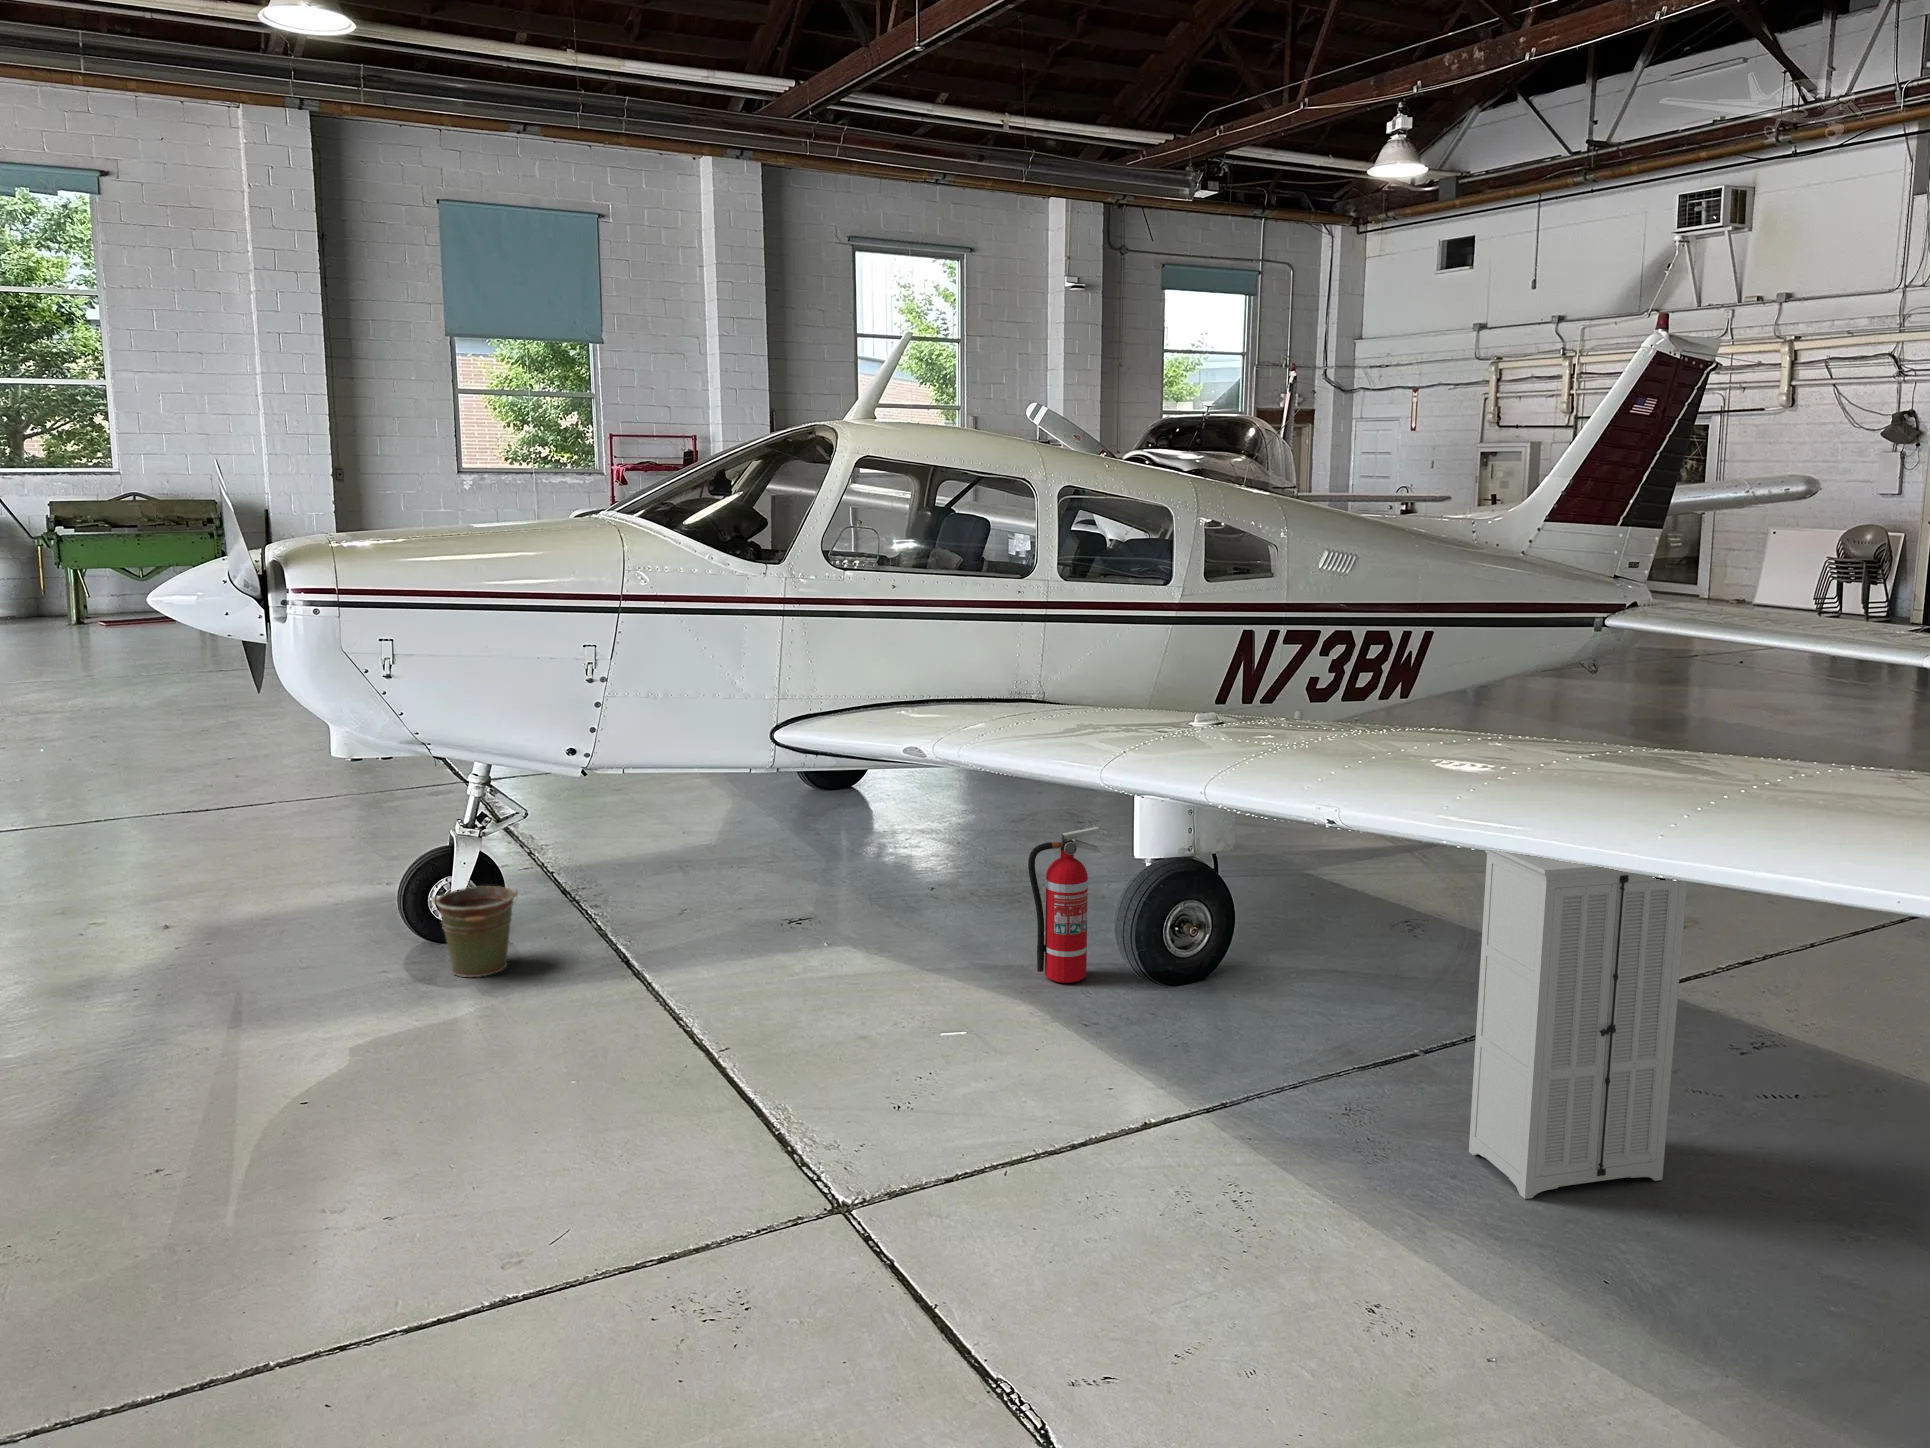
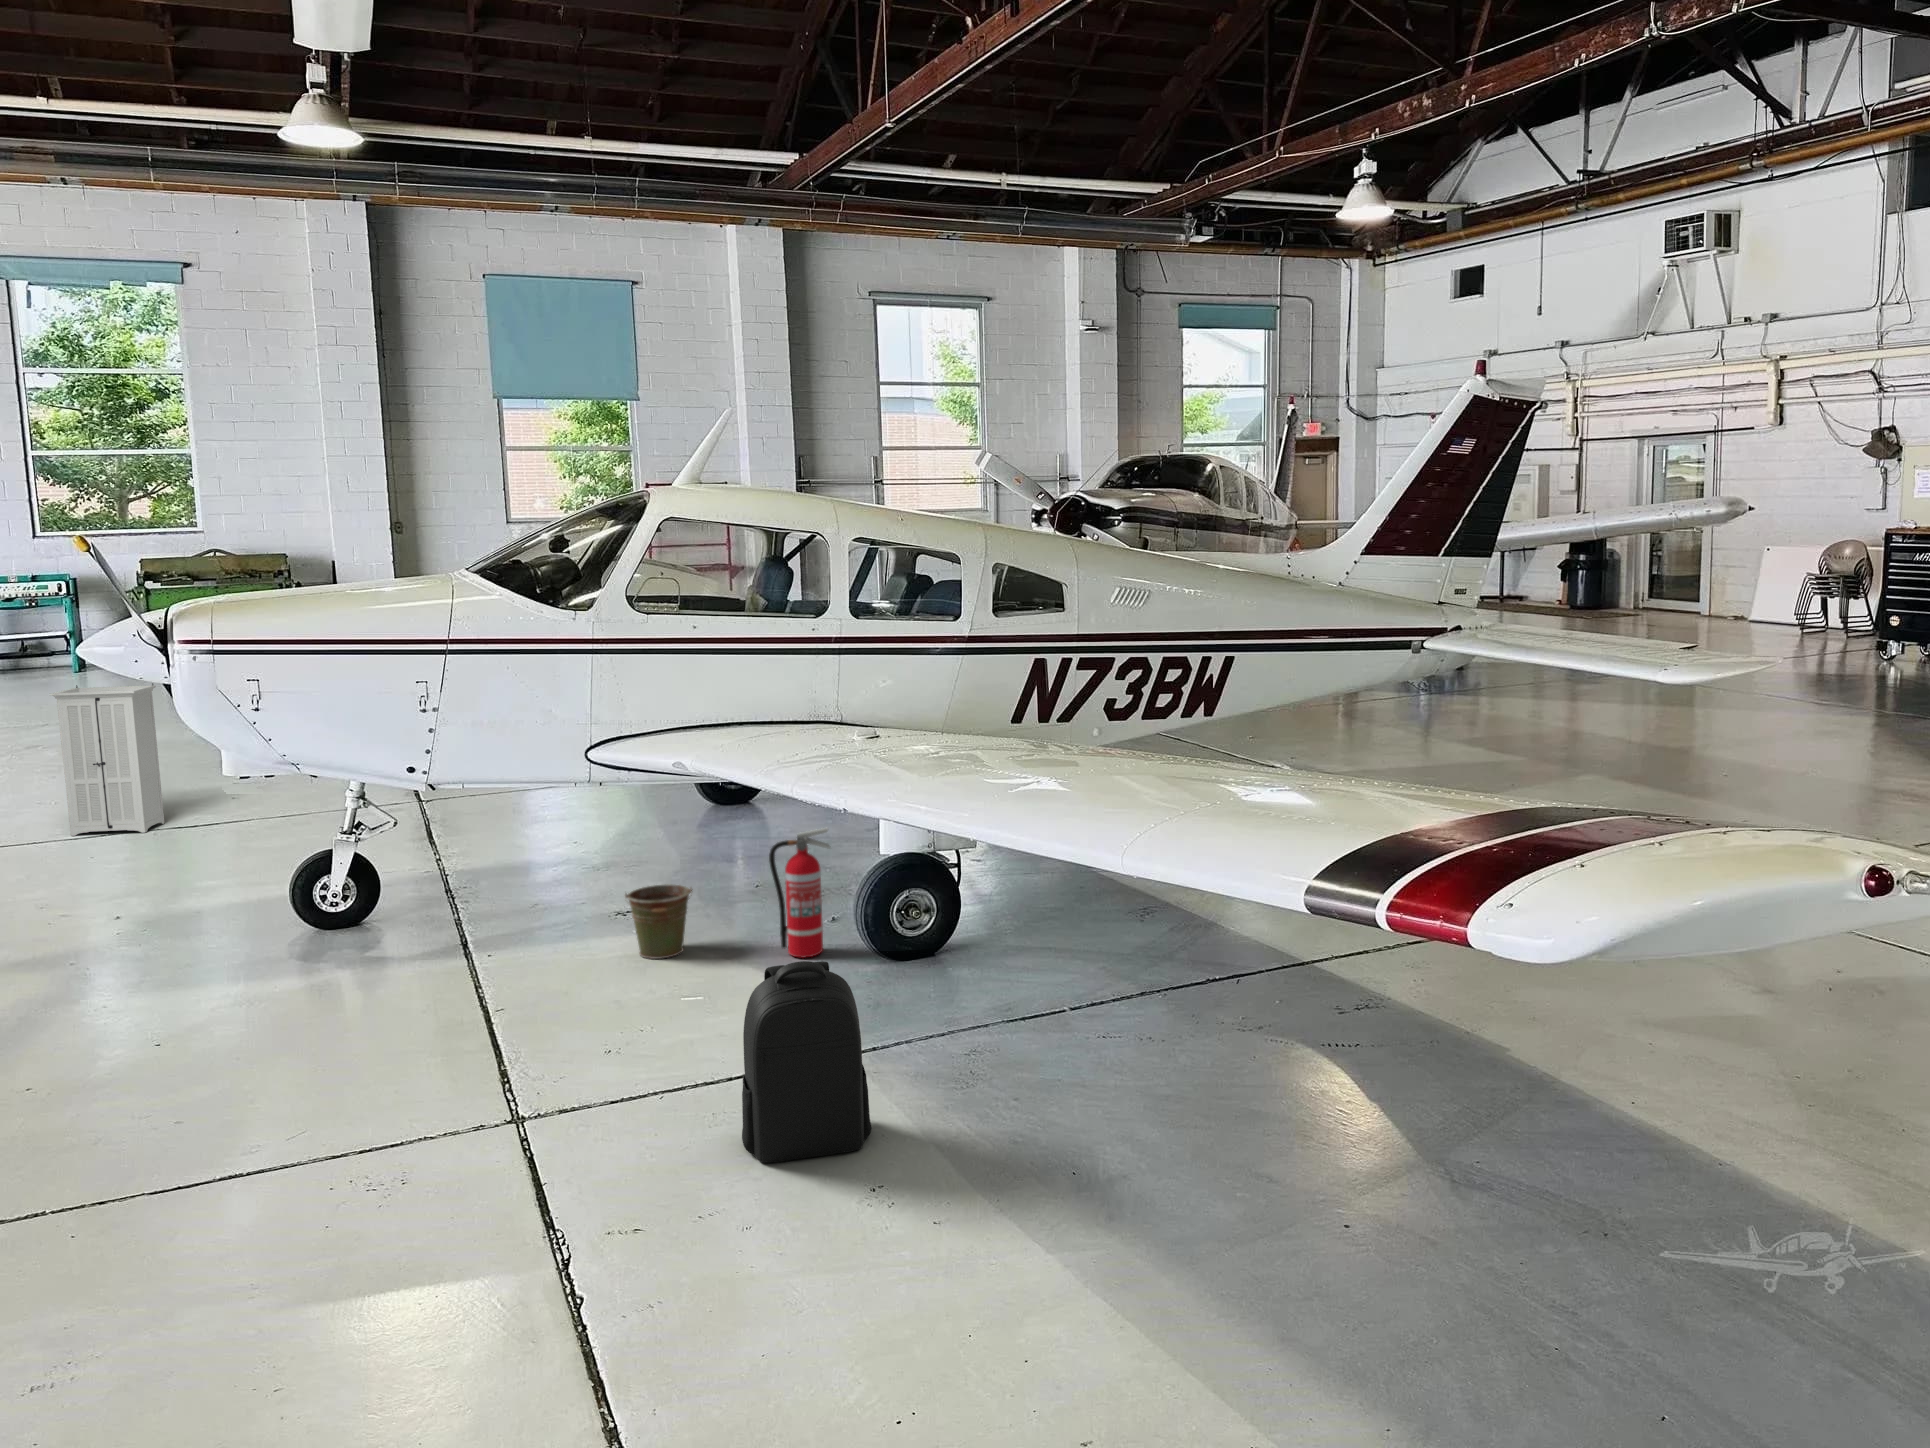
storage cabinet: present [1469,850,1687,1199] -> present [49,683,164,836]
bucket: present [432,886,518,977] -> present [625,885,693,959]
backpack: none [1189,1014,1362,1285] -> present [742,961,872,1163]

